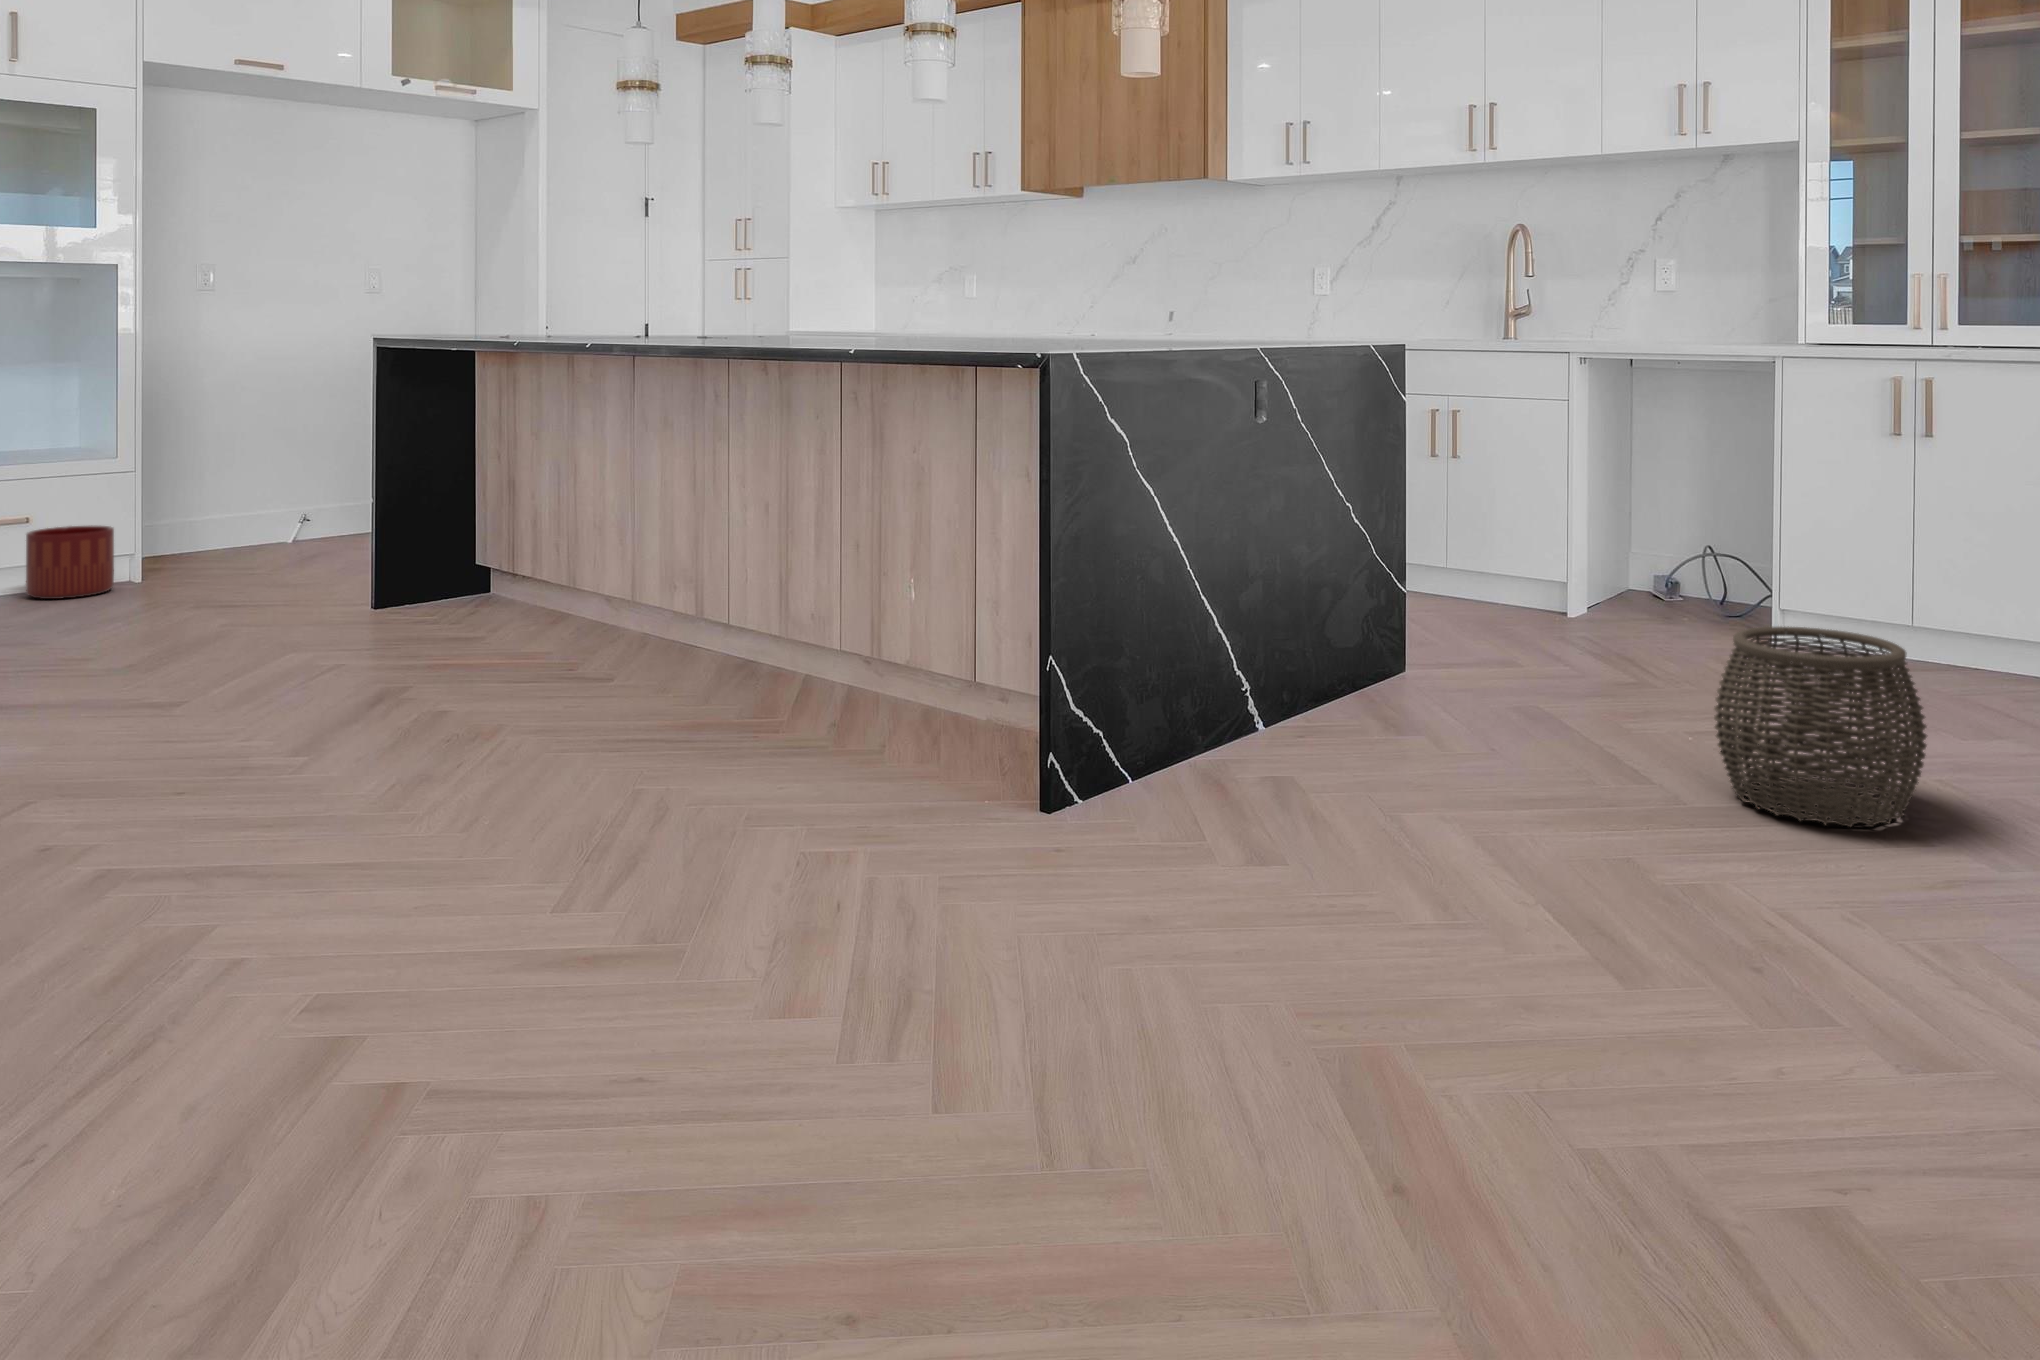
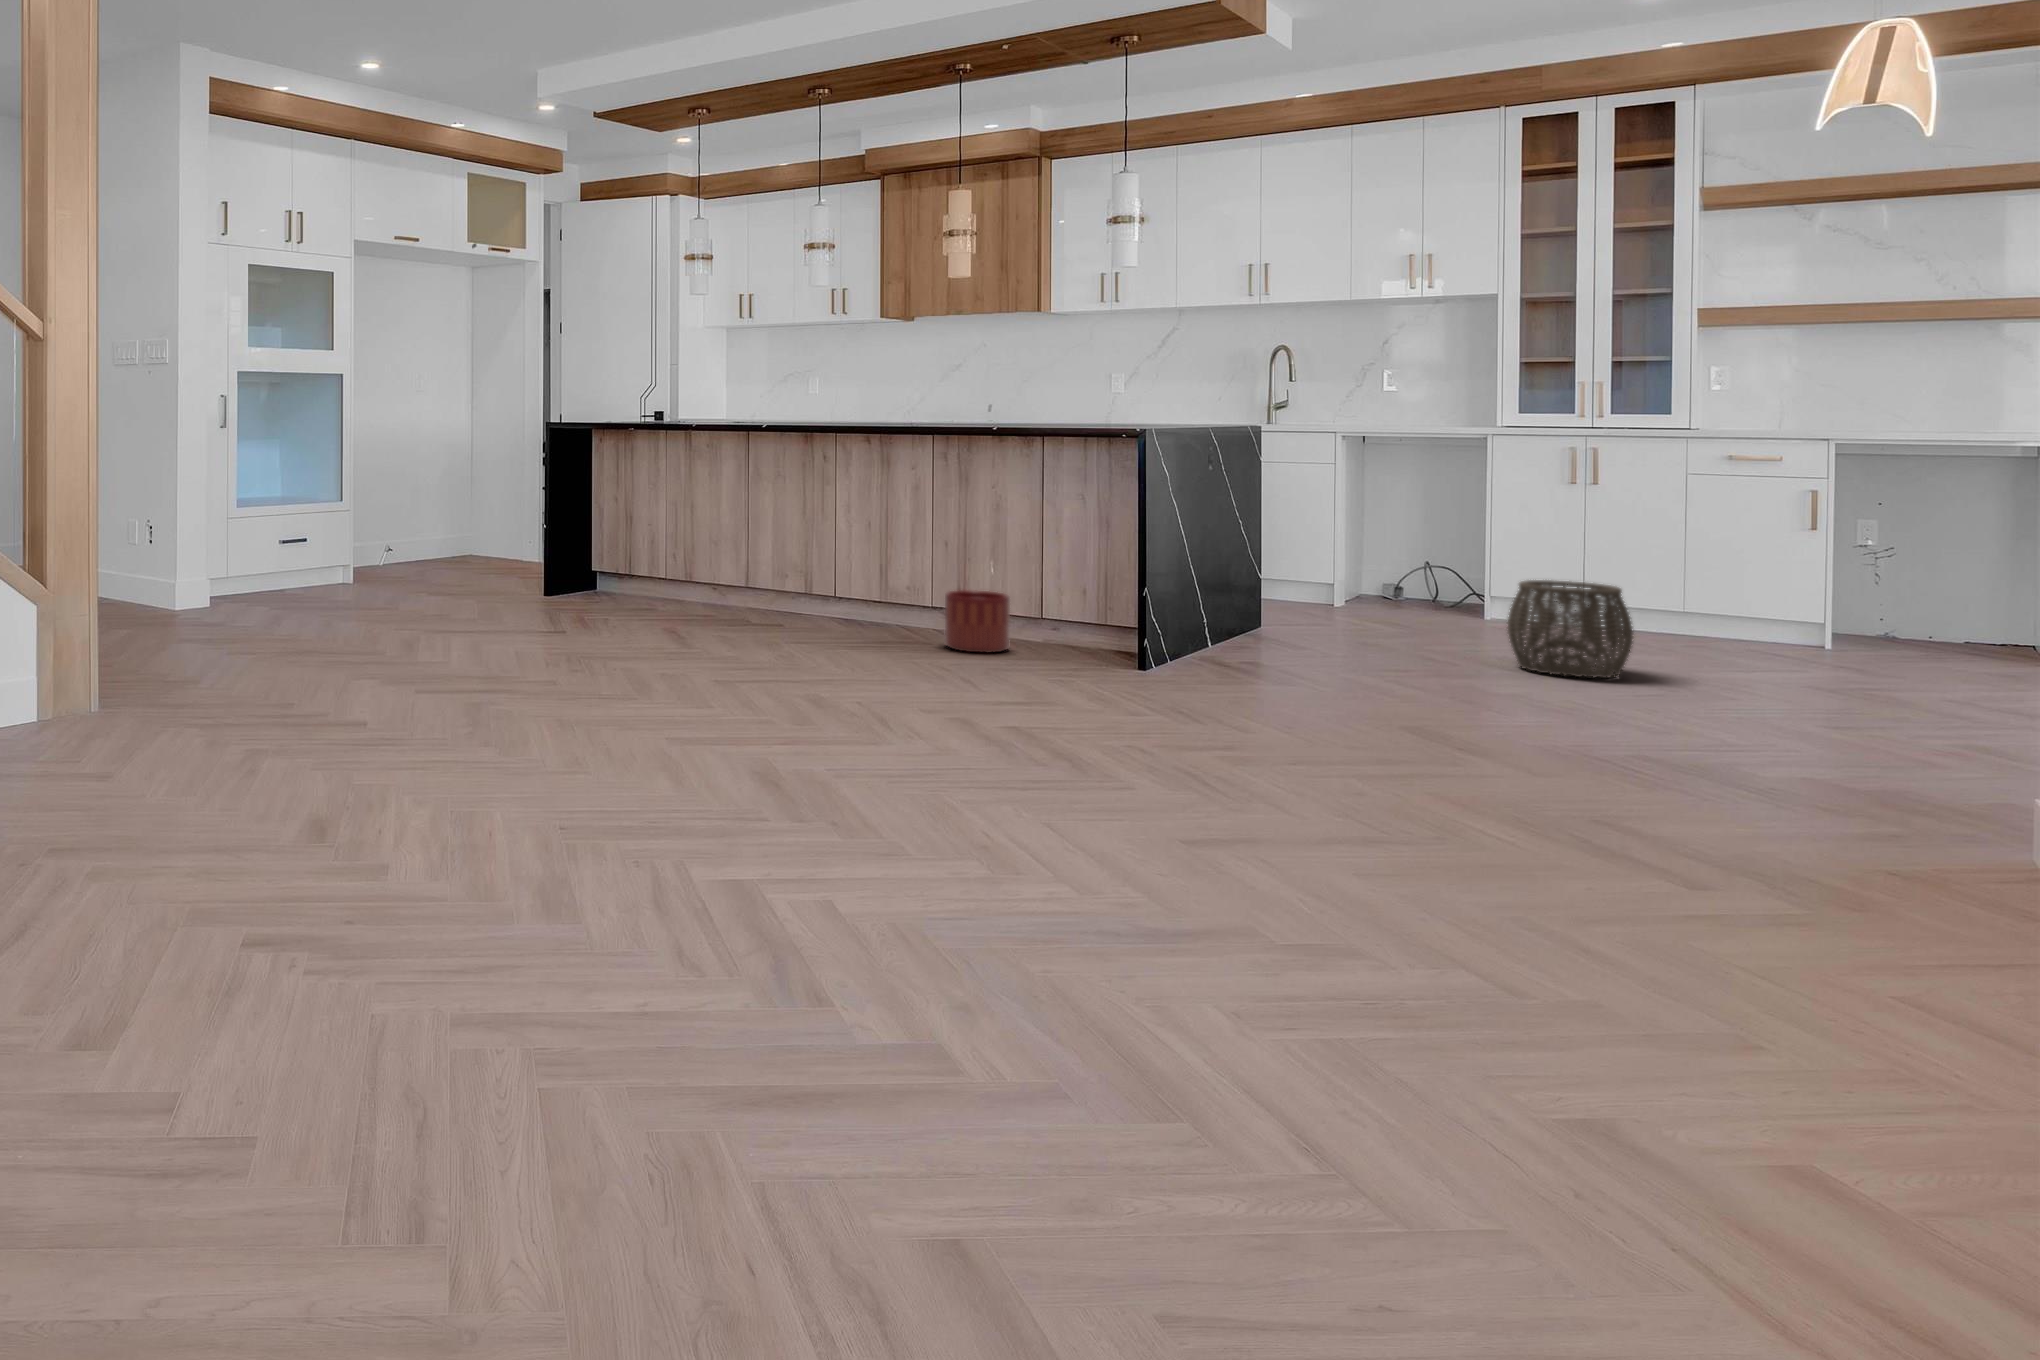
planter: present [26,526,114,599] -> present [944,590,1010,653]

